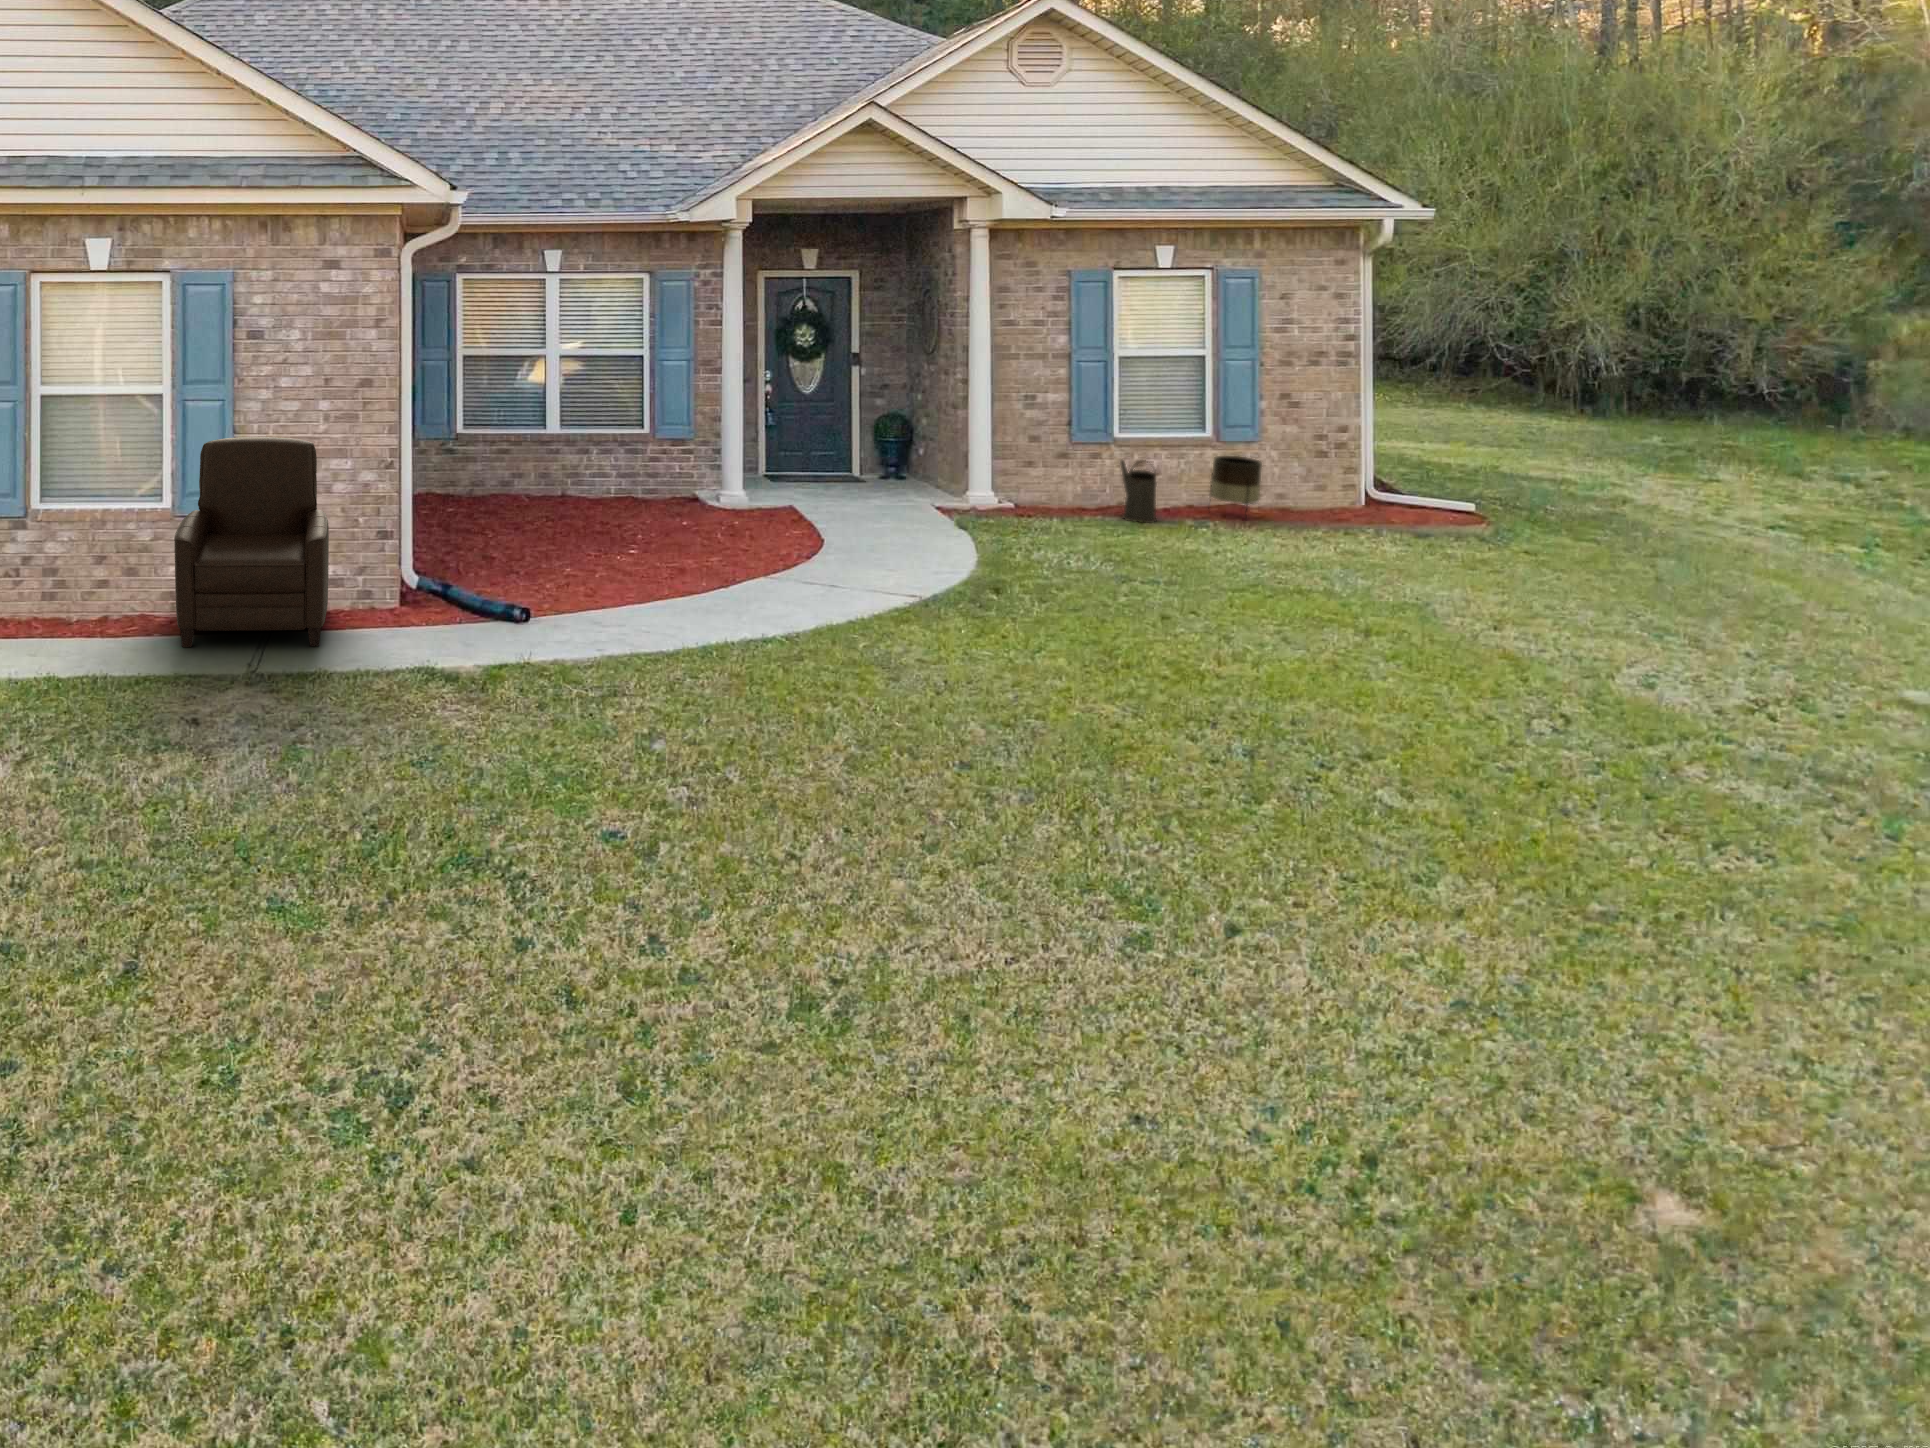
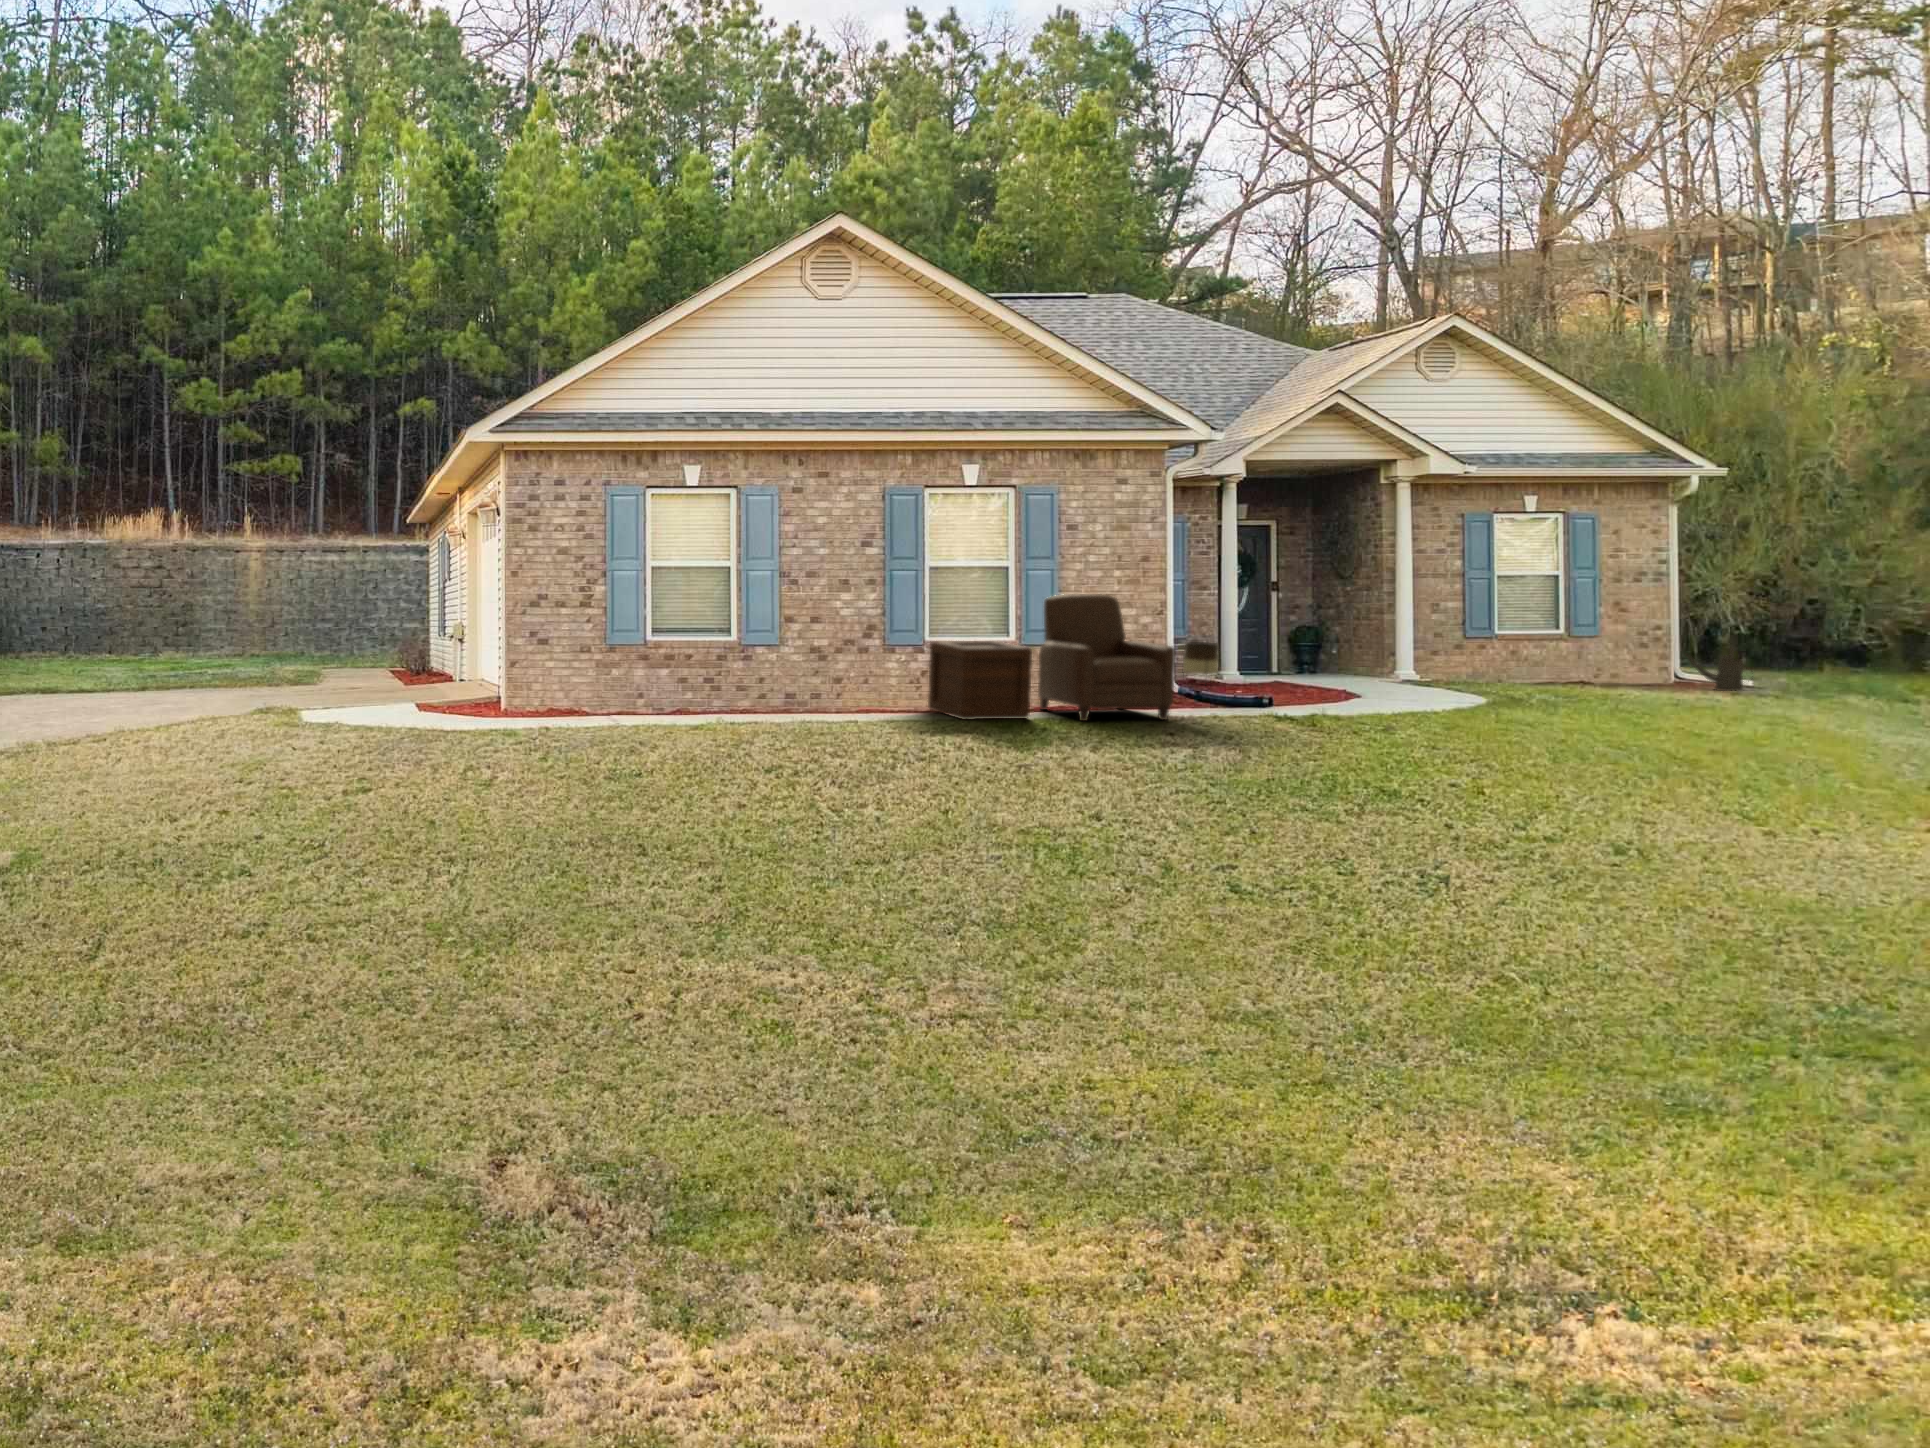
planter: present [1210,456,1262,505] -> present [1183,642,1219,674]
watering can: present [1120,460,1157,523] -> present [1685,648,1743,691]
wooden crate: none [4,506,131,639] -> present [928,641,1032,720]

